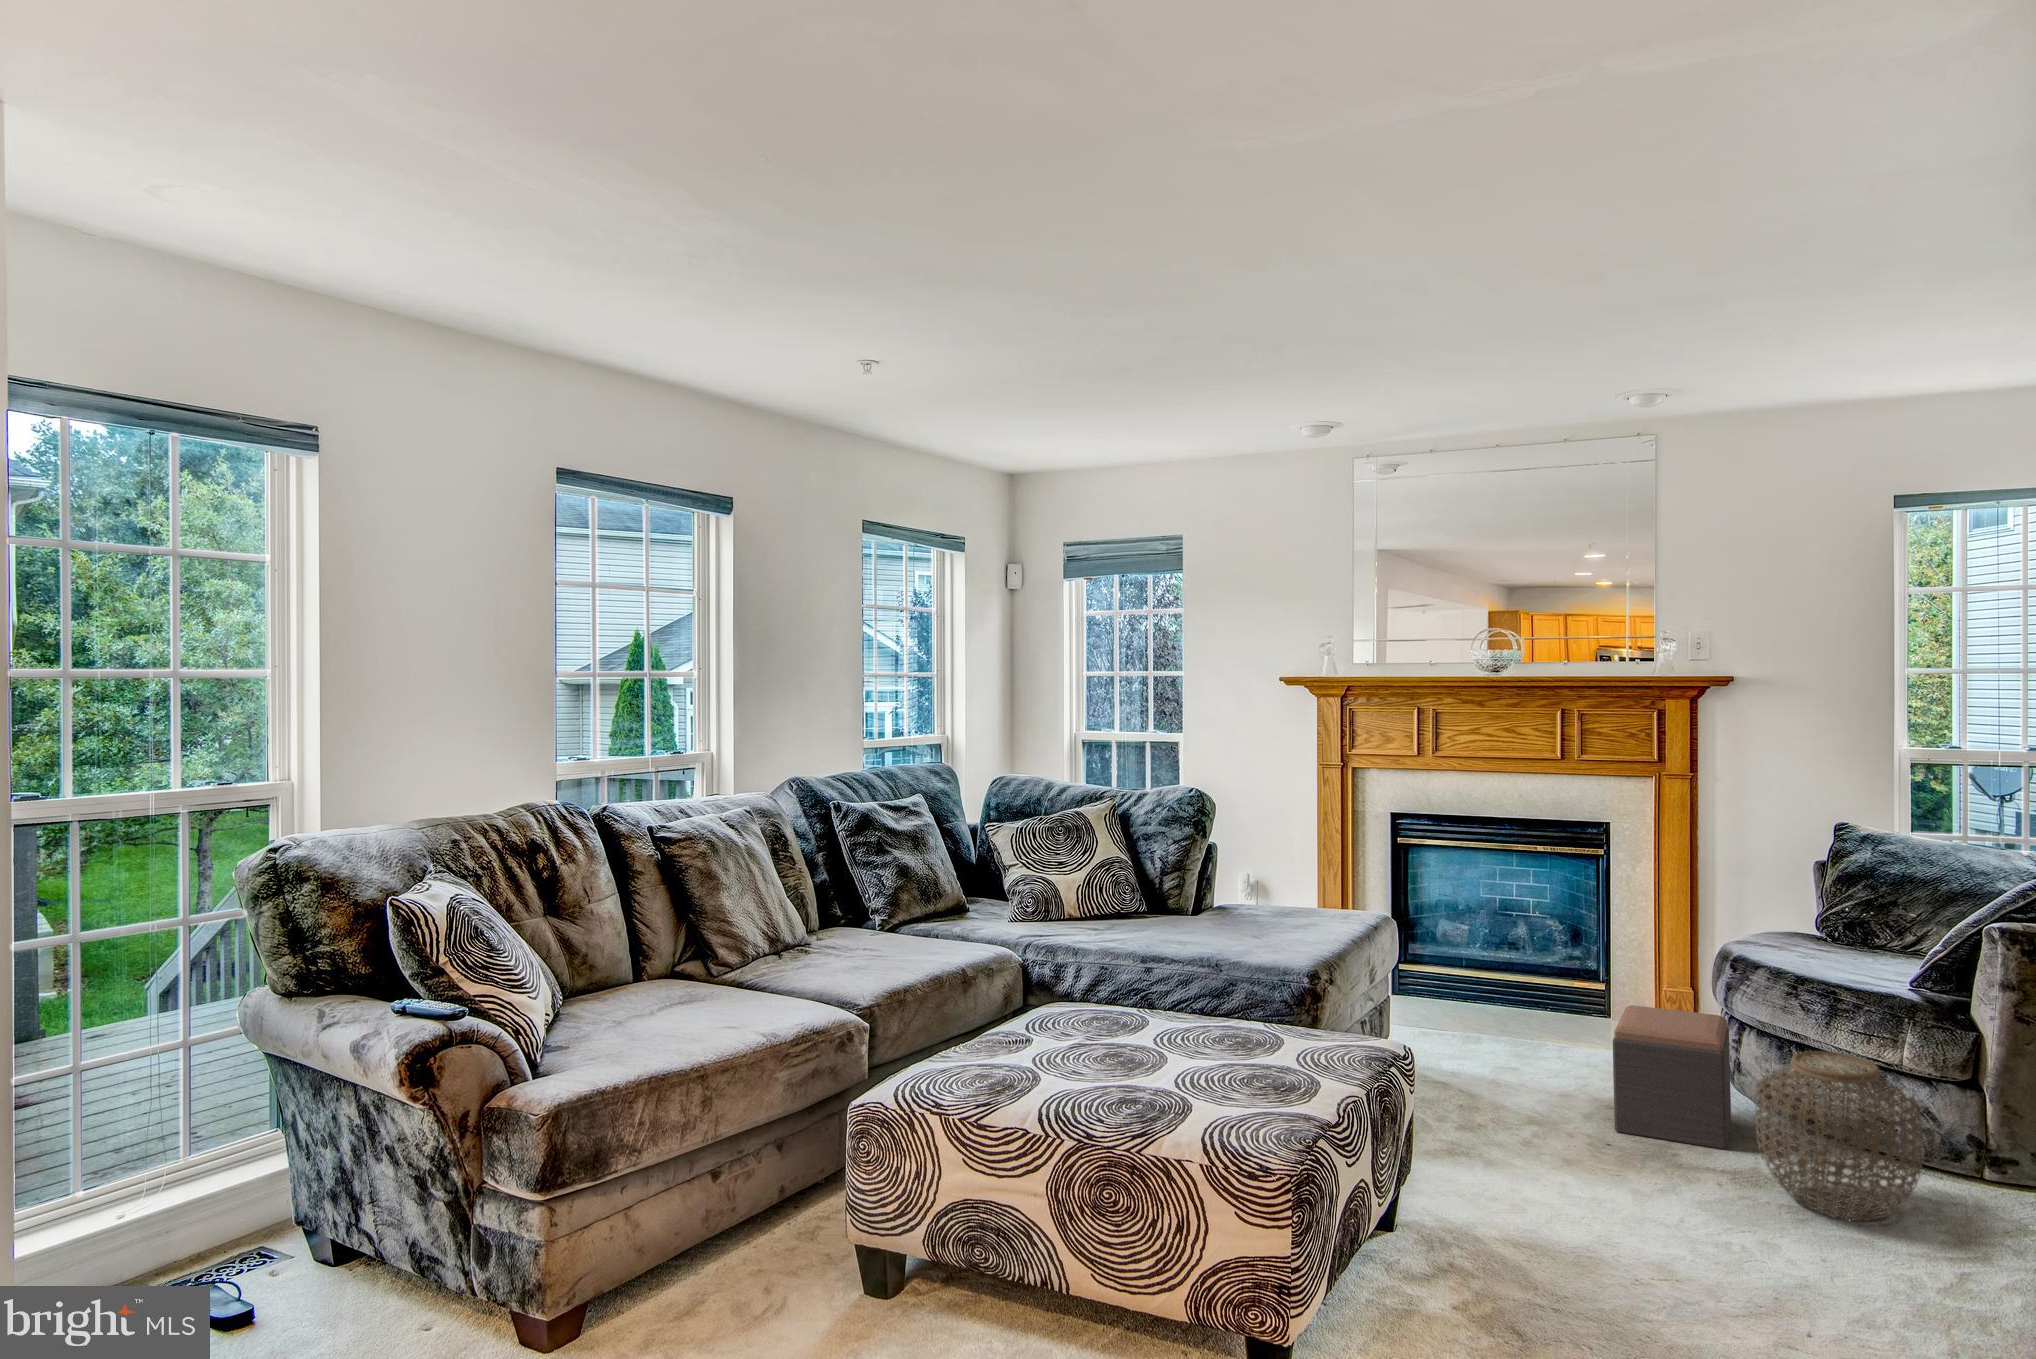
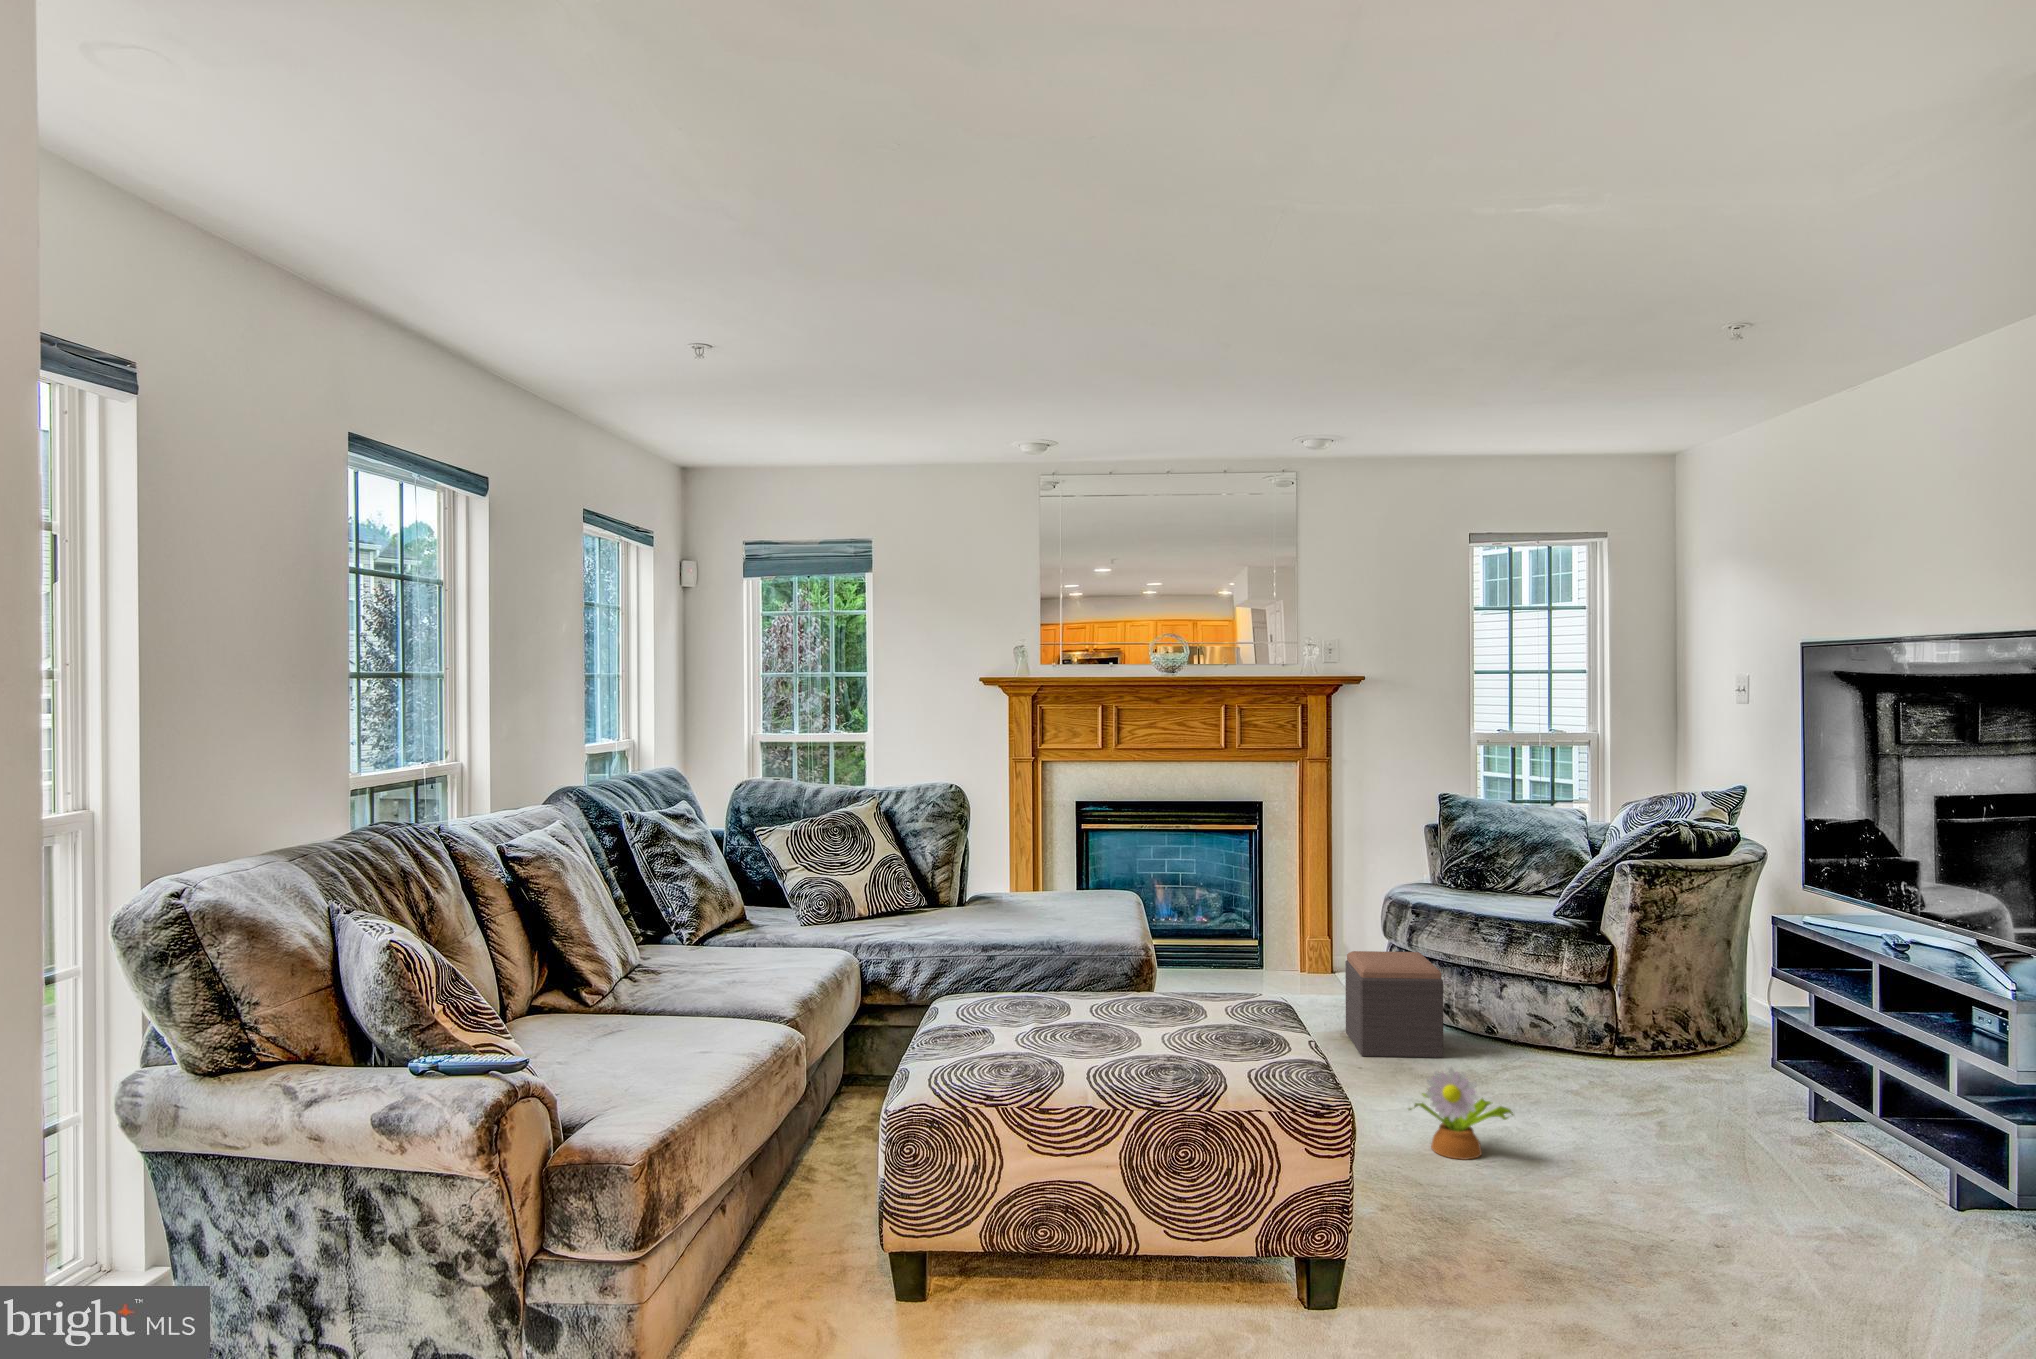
woven basket: present [1756,1051,1922,1221] -> none [1489,968,1606,1094]
decorative plant: none [1545,1156,1680,1273] -> present [1409,1067,1513,1160]

